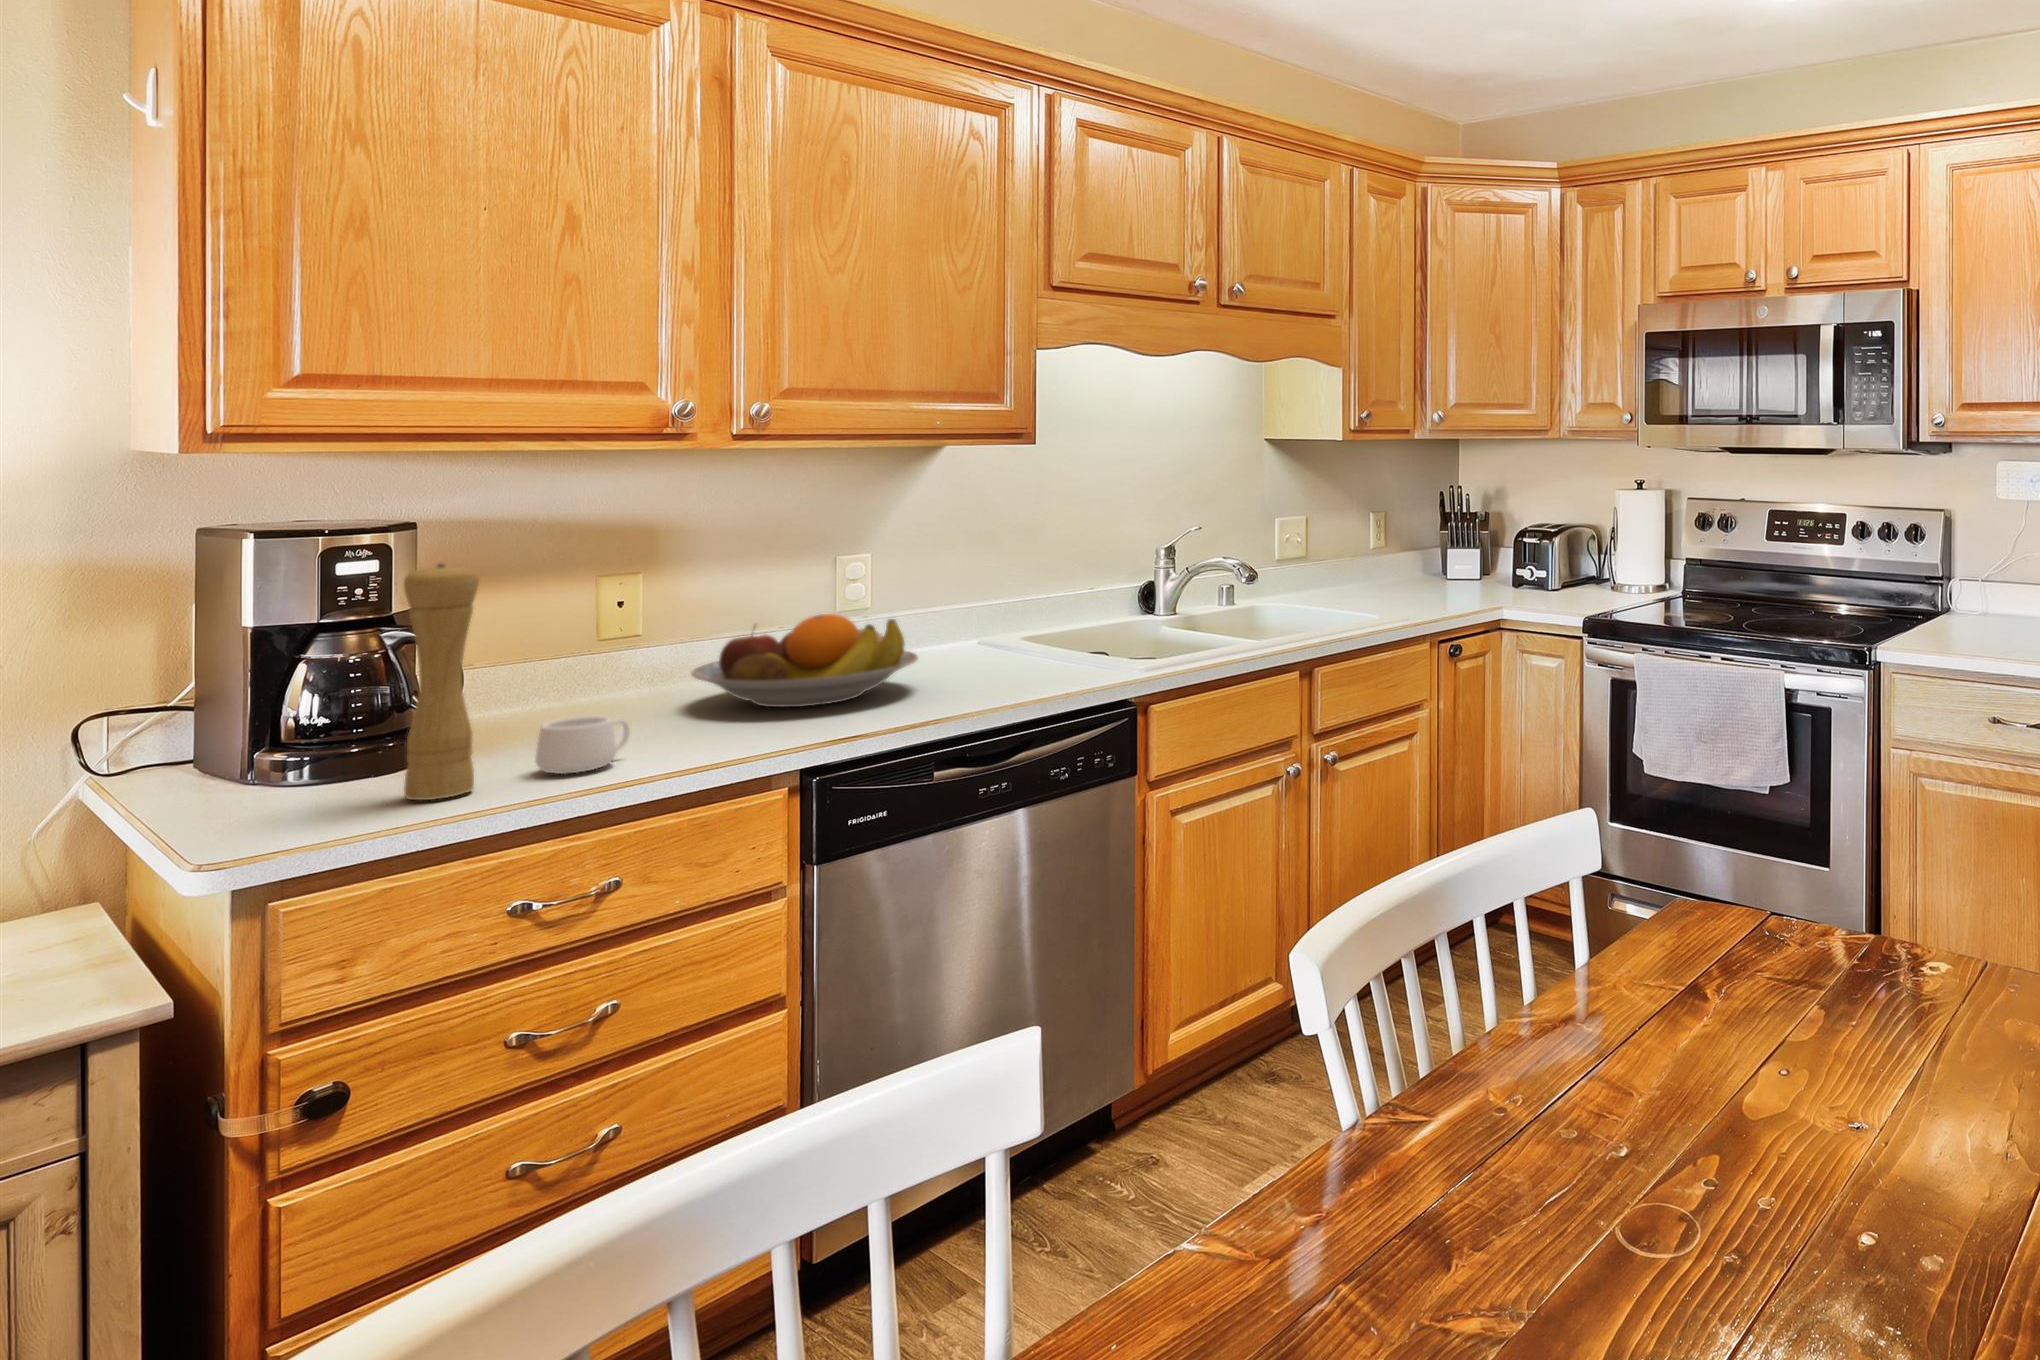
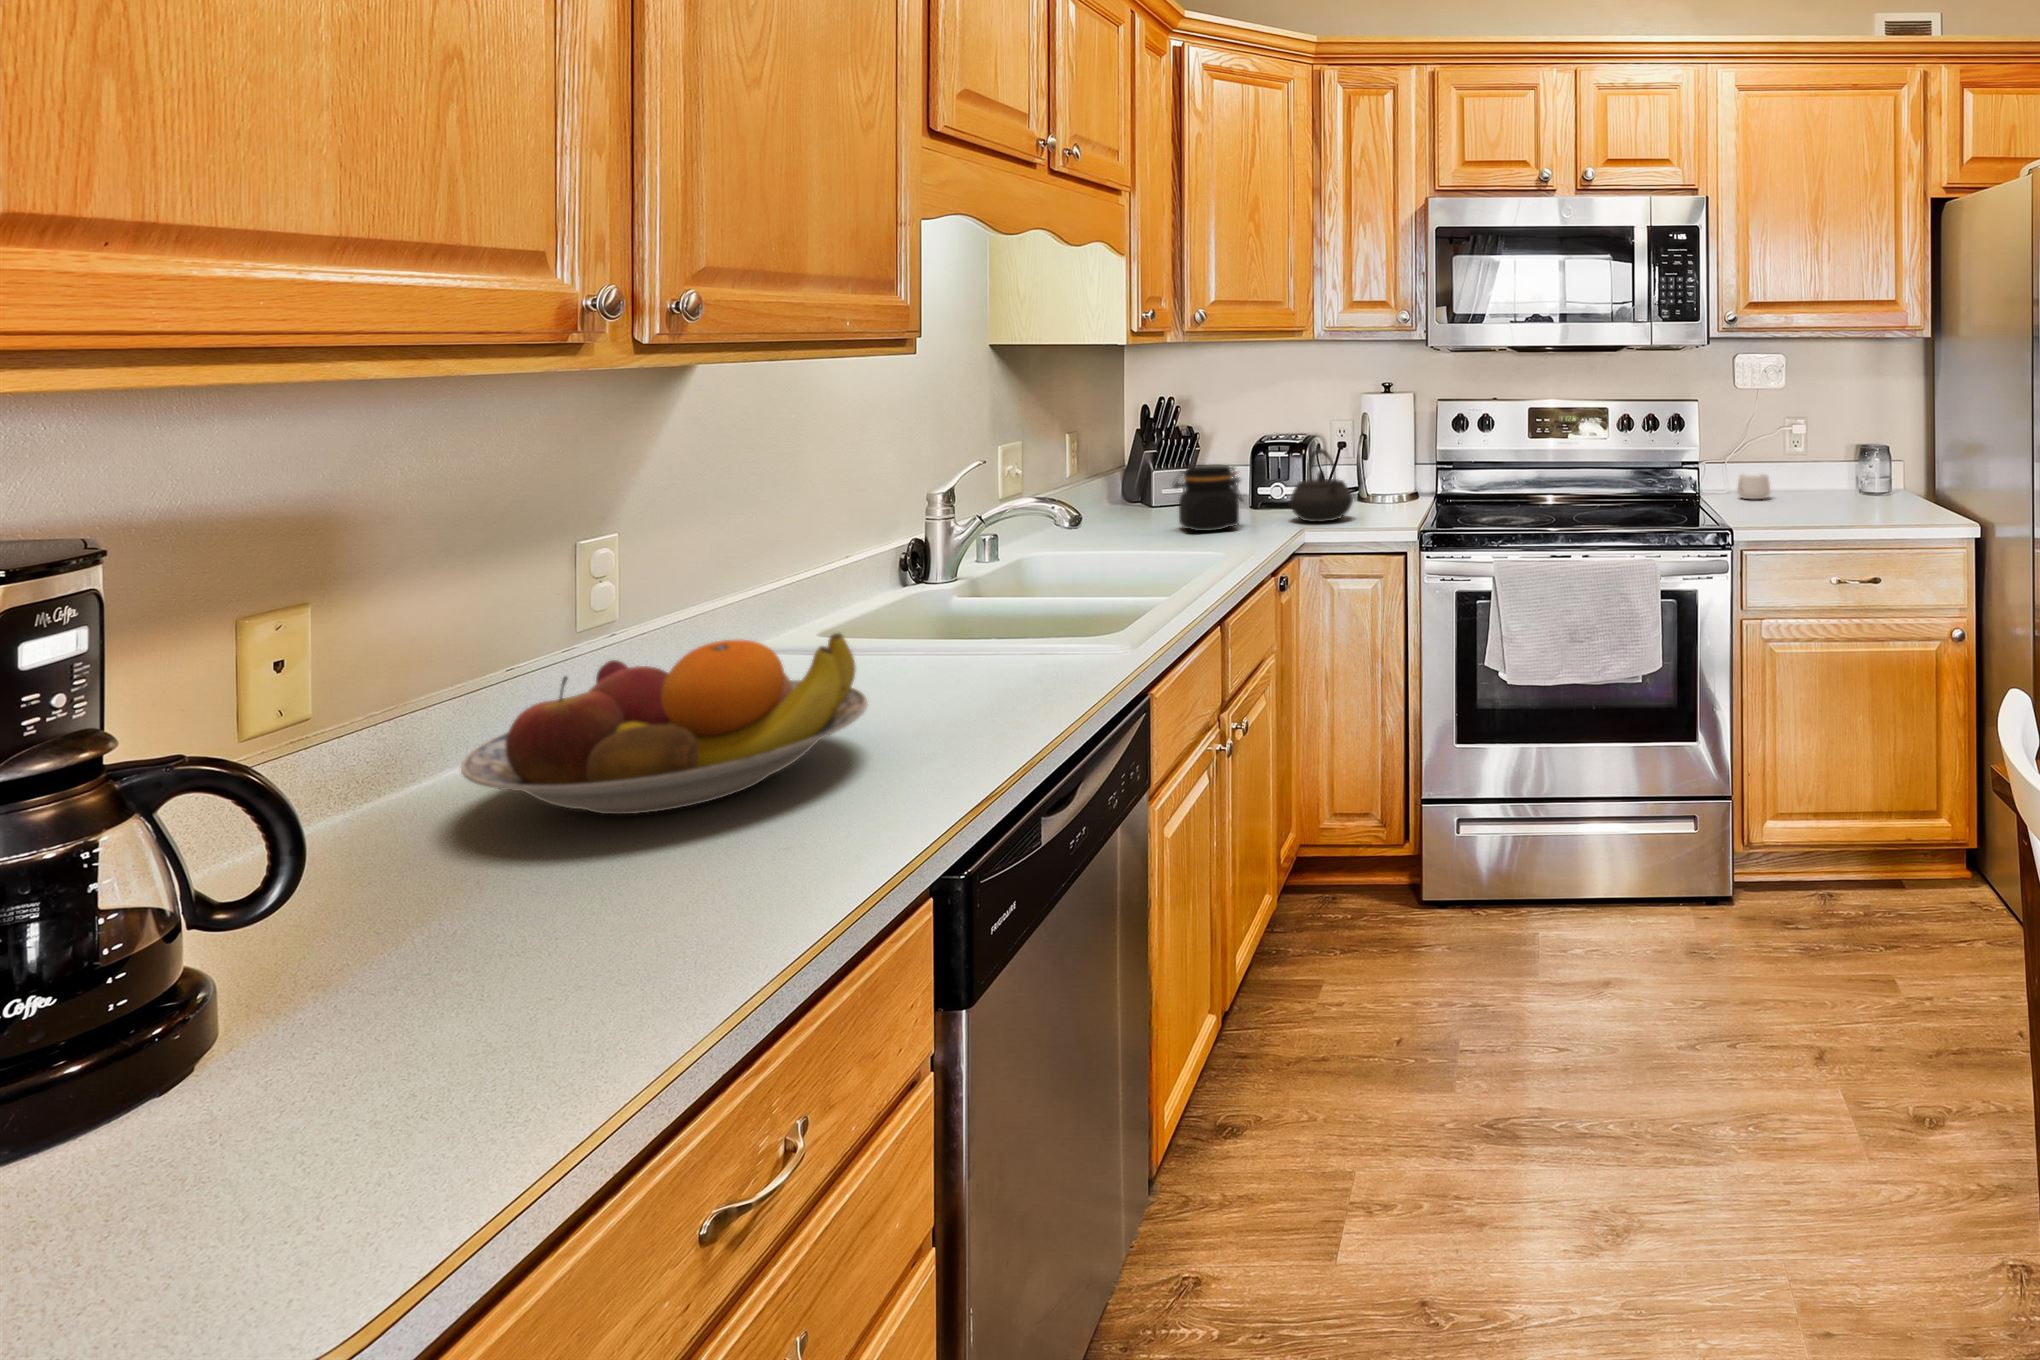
kettle: none [1506,537,1564,605] -> present [1290,448,1353,522]
jar: none [1402,546,1463,603] -> present [1172,464,1243,531]
pepper mill: present [404,564,479,800] -> none [232,644,419,1201]
mug: present [535,716,630,774] -> present [1737,473,1770,499]

